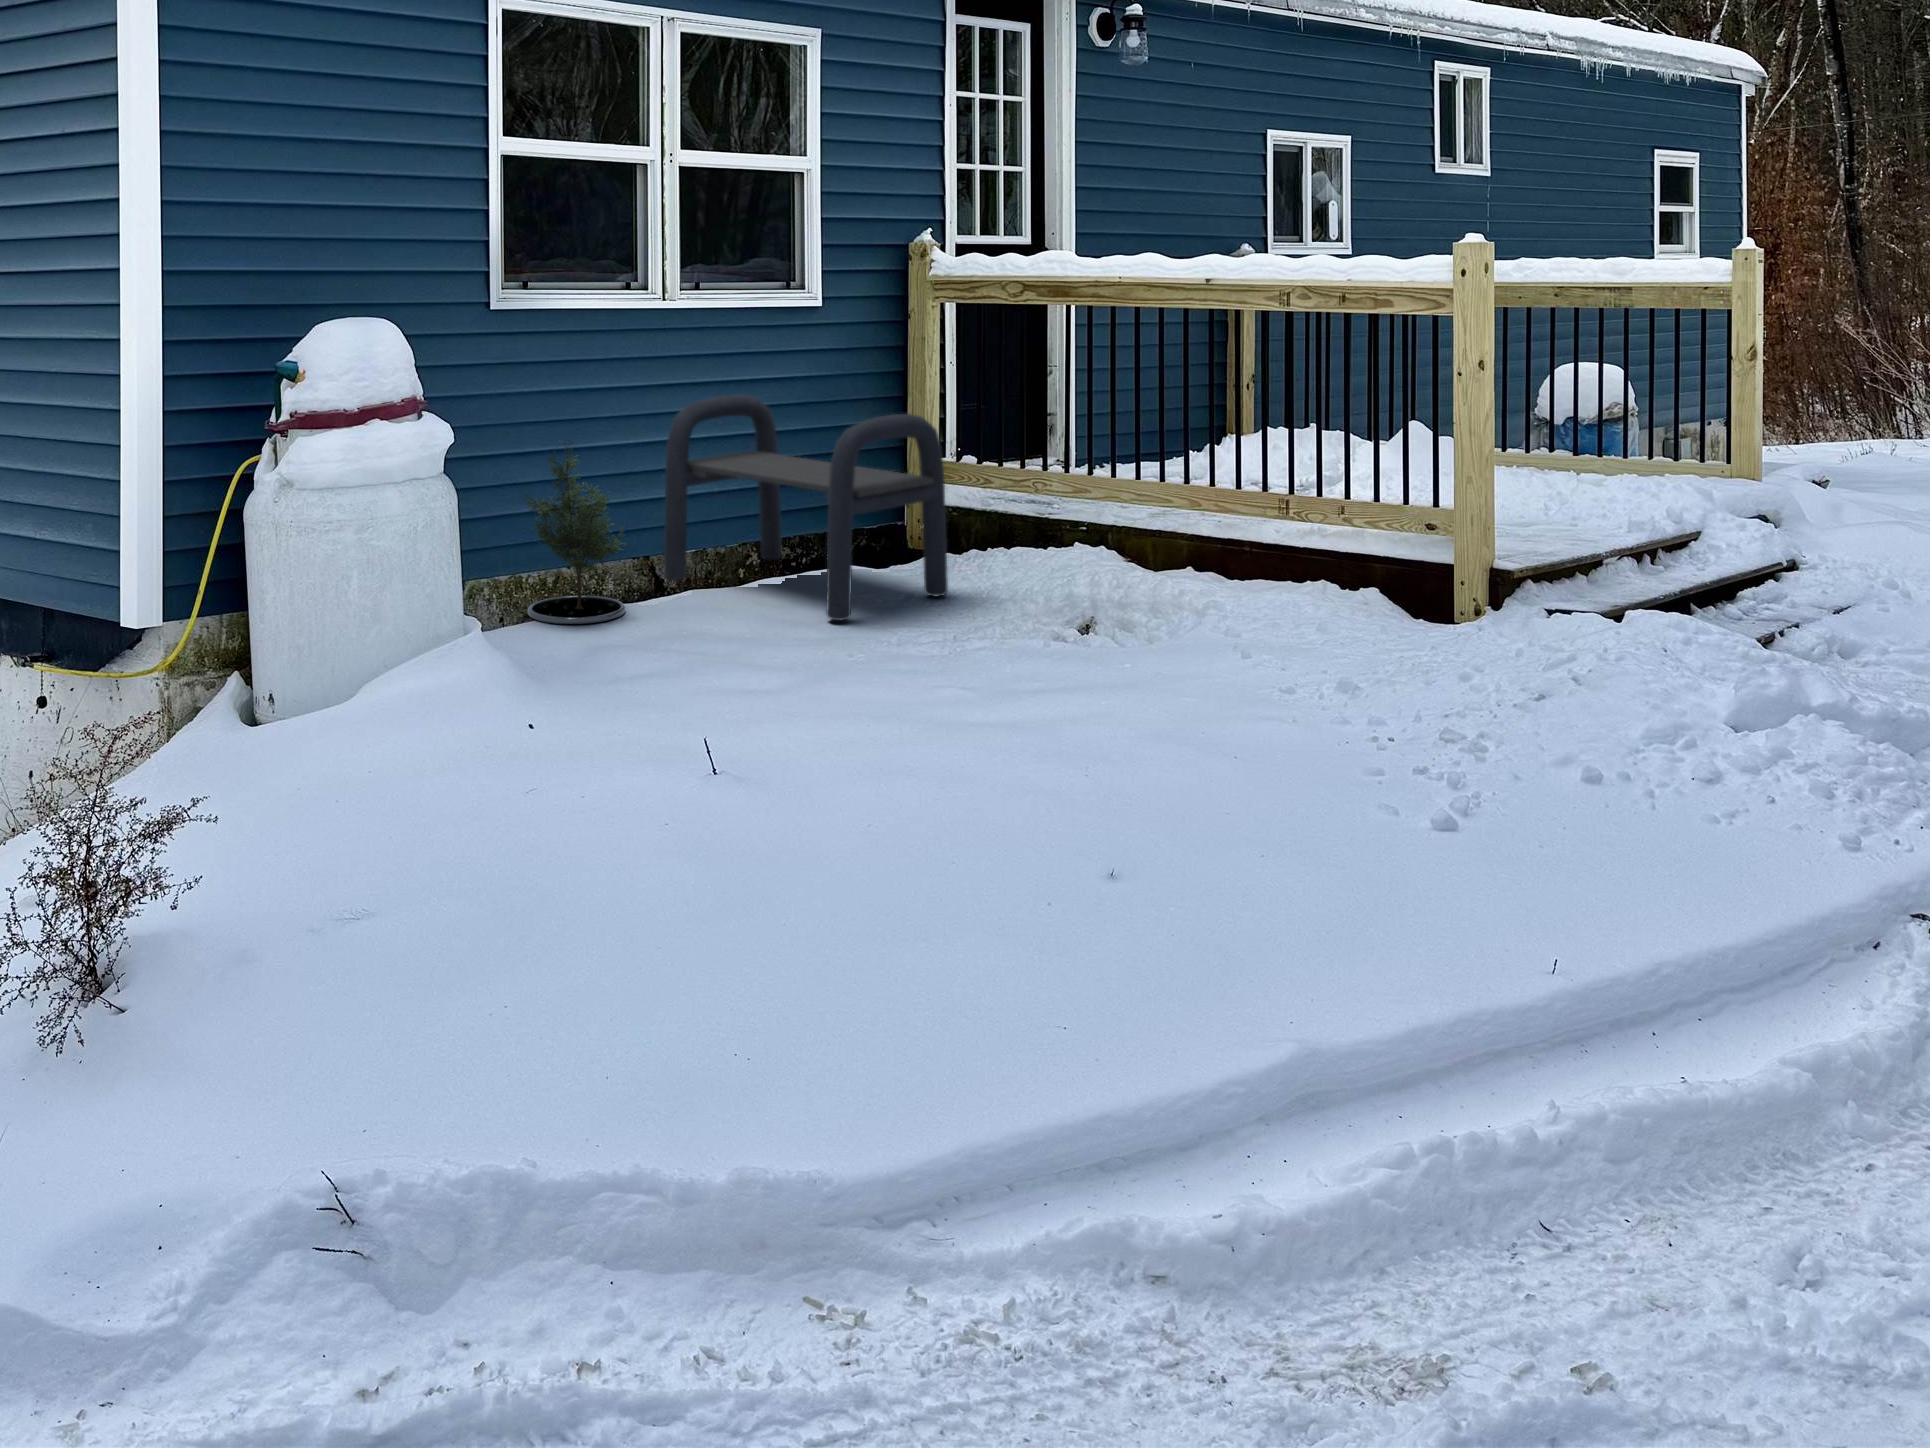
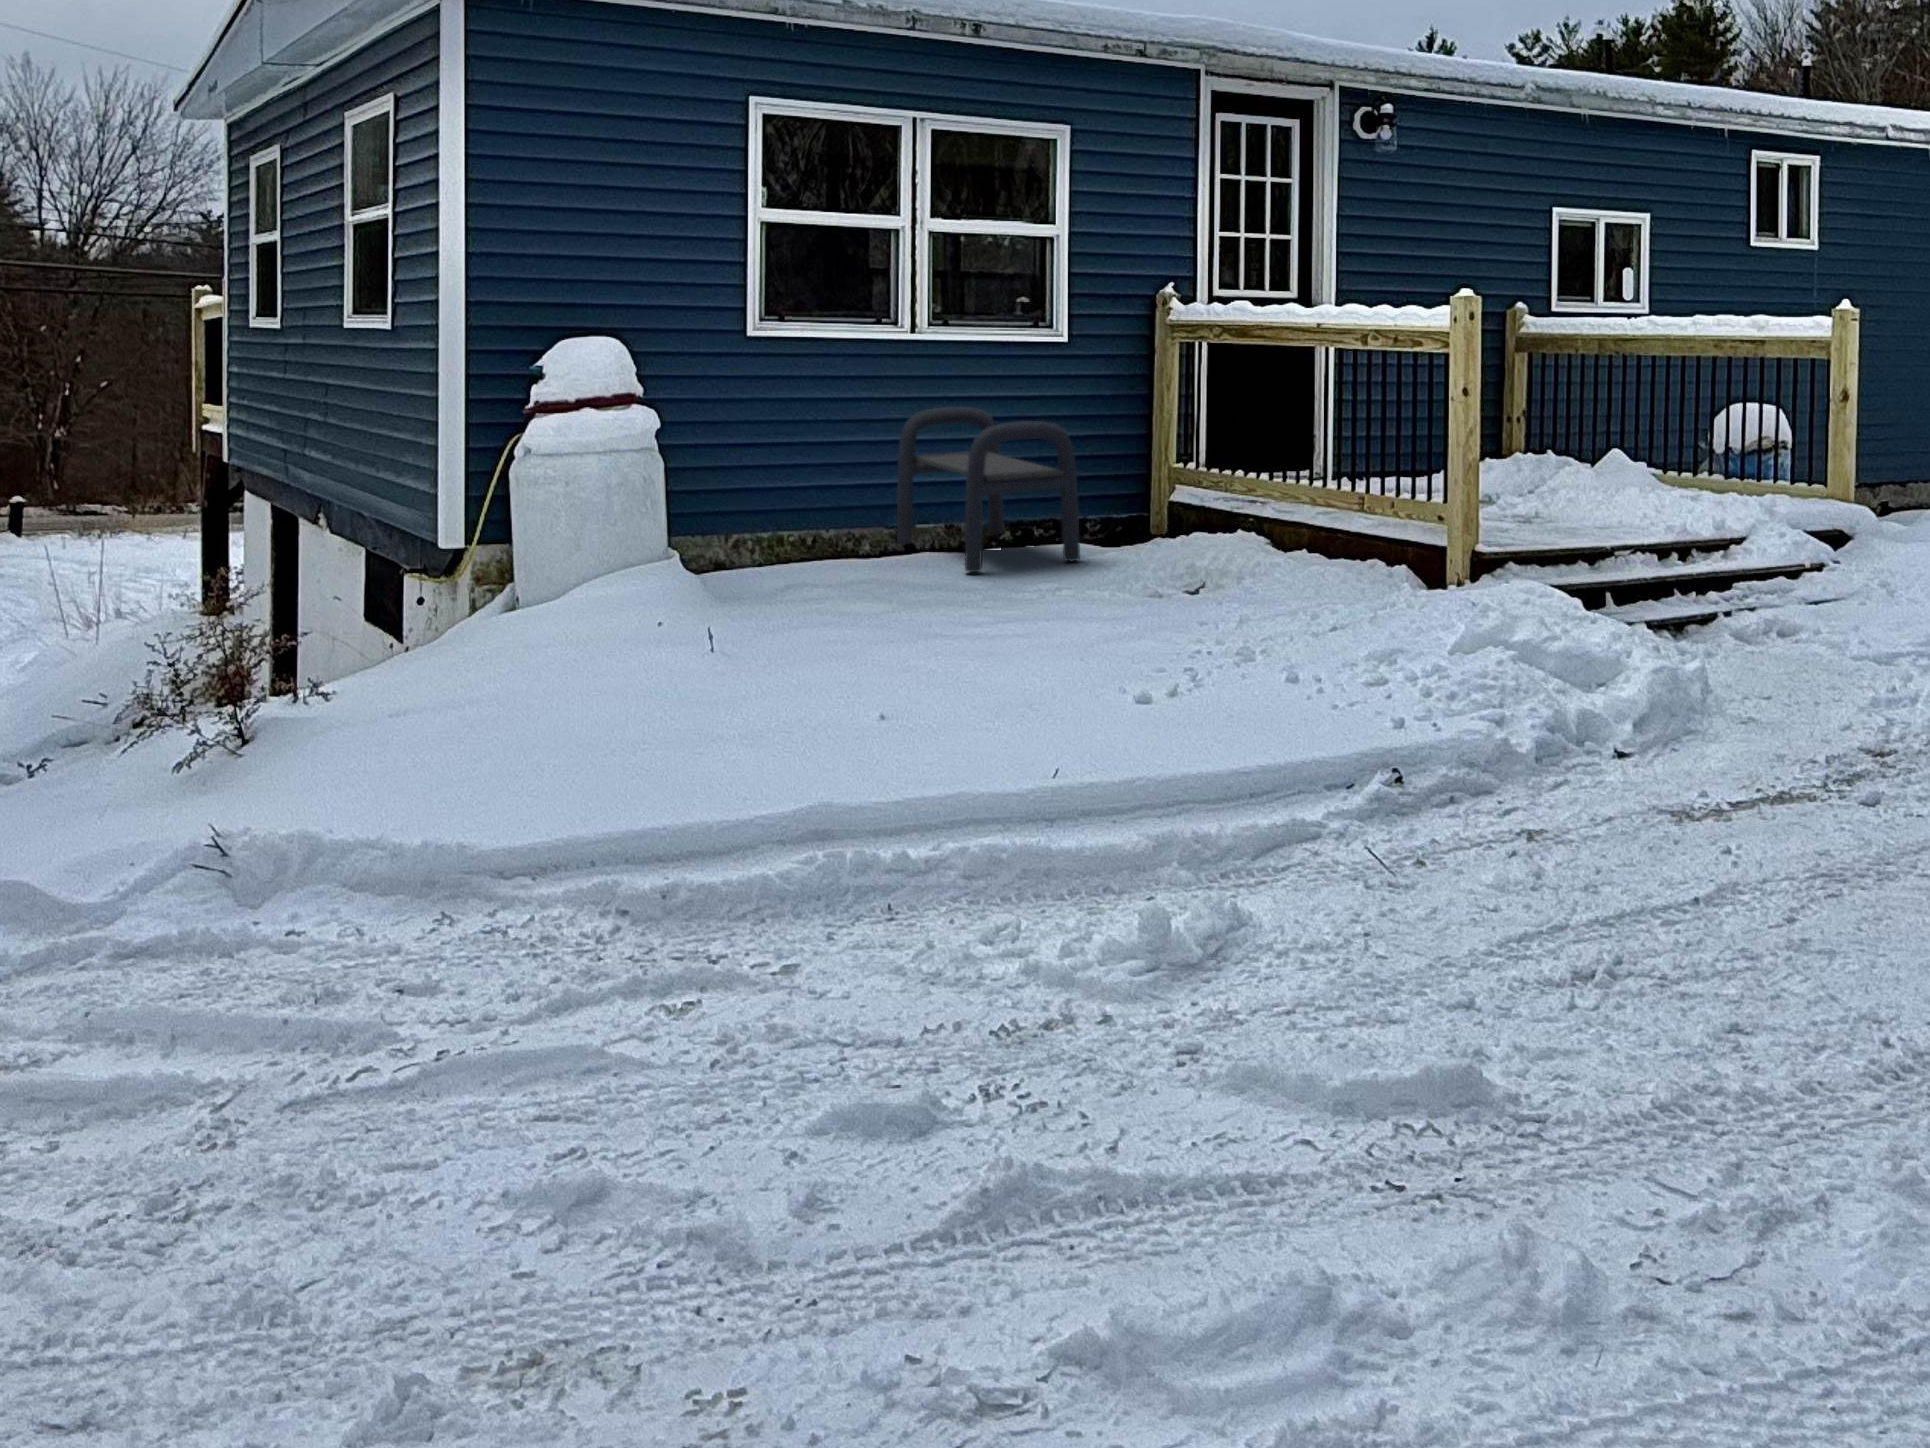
potted tree: present [523,440,626,624] -> none [759,431,838,566]

